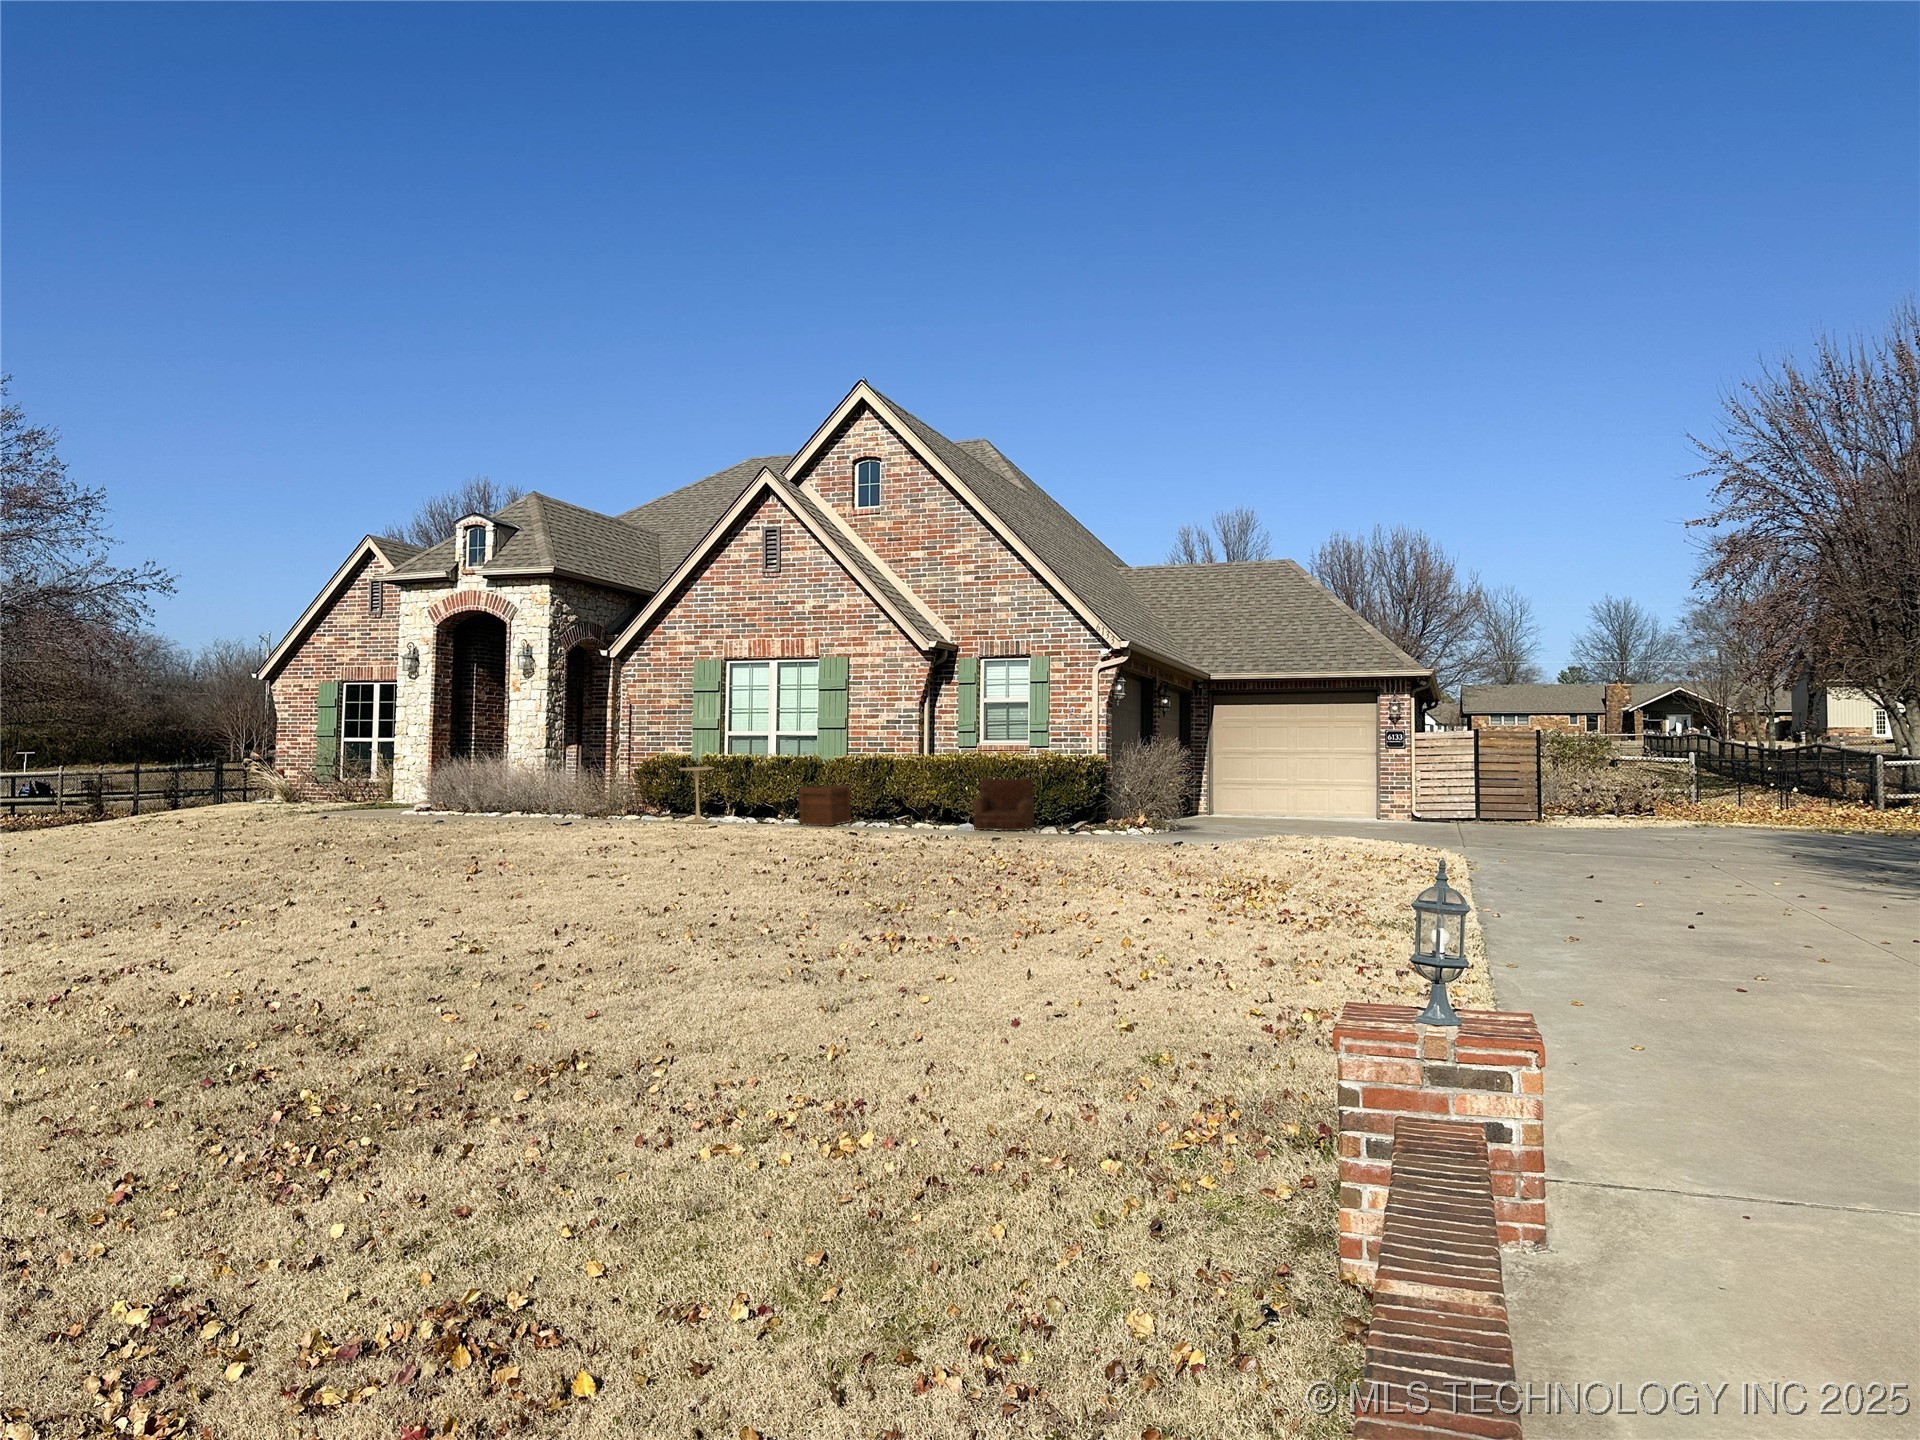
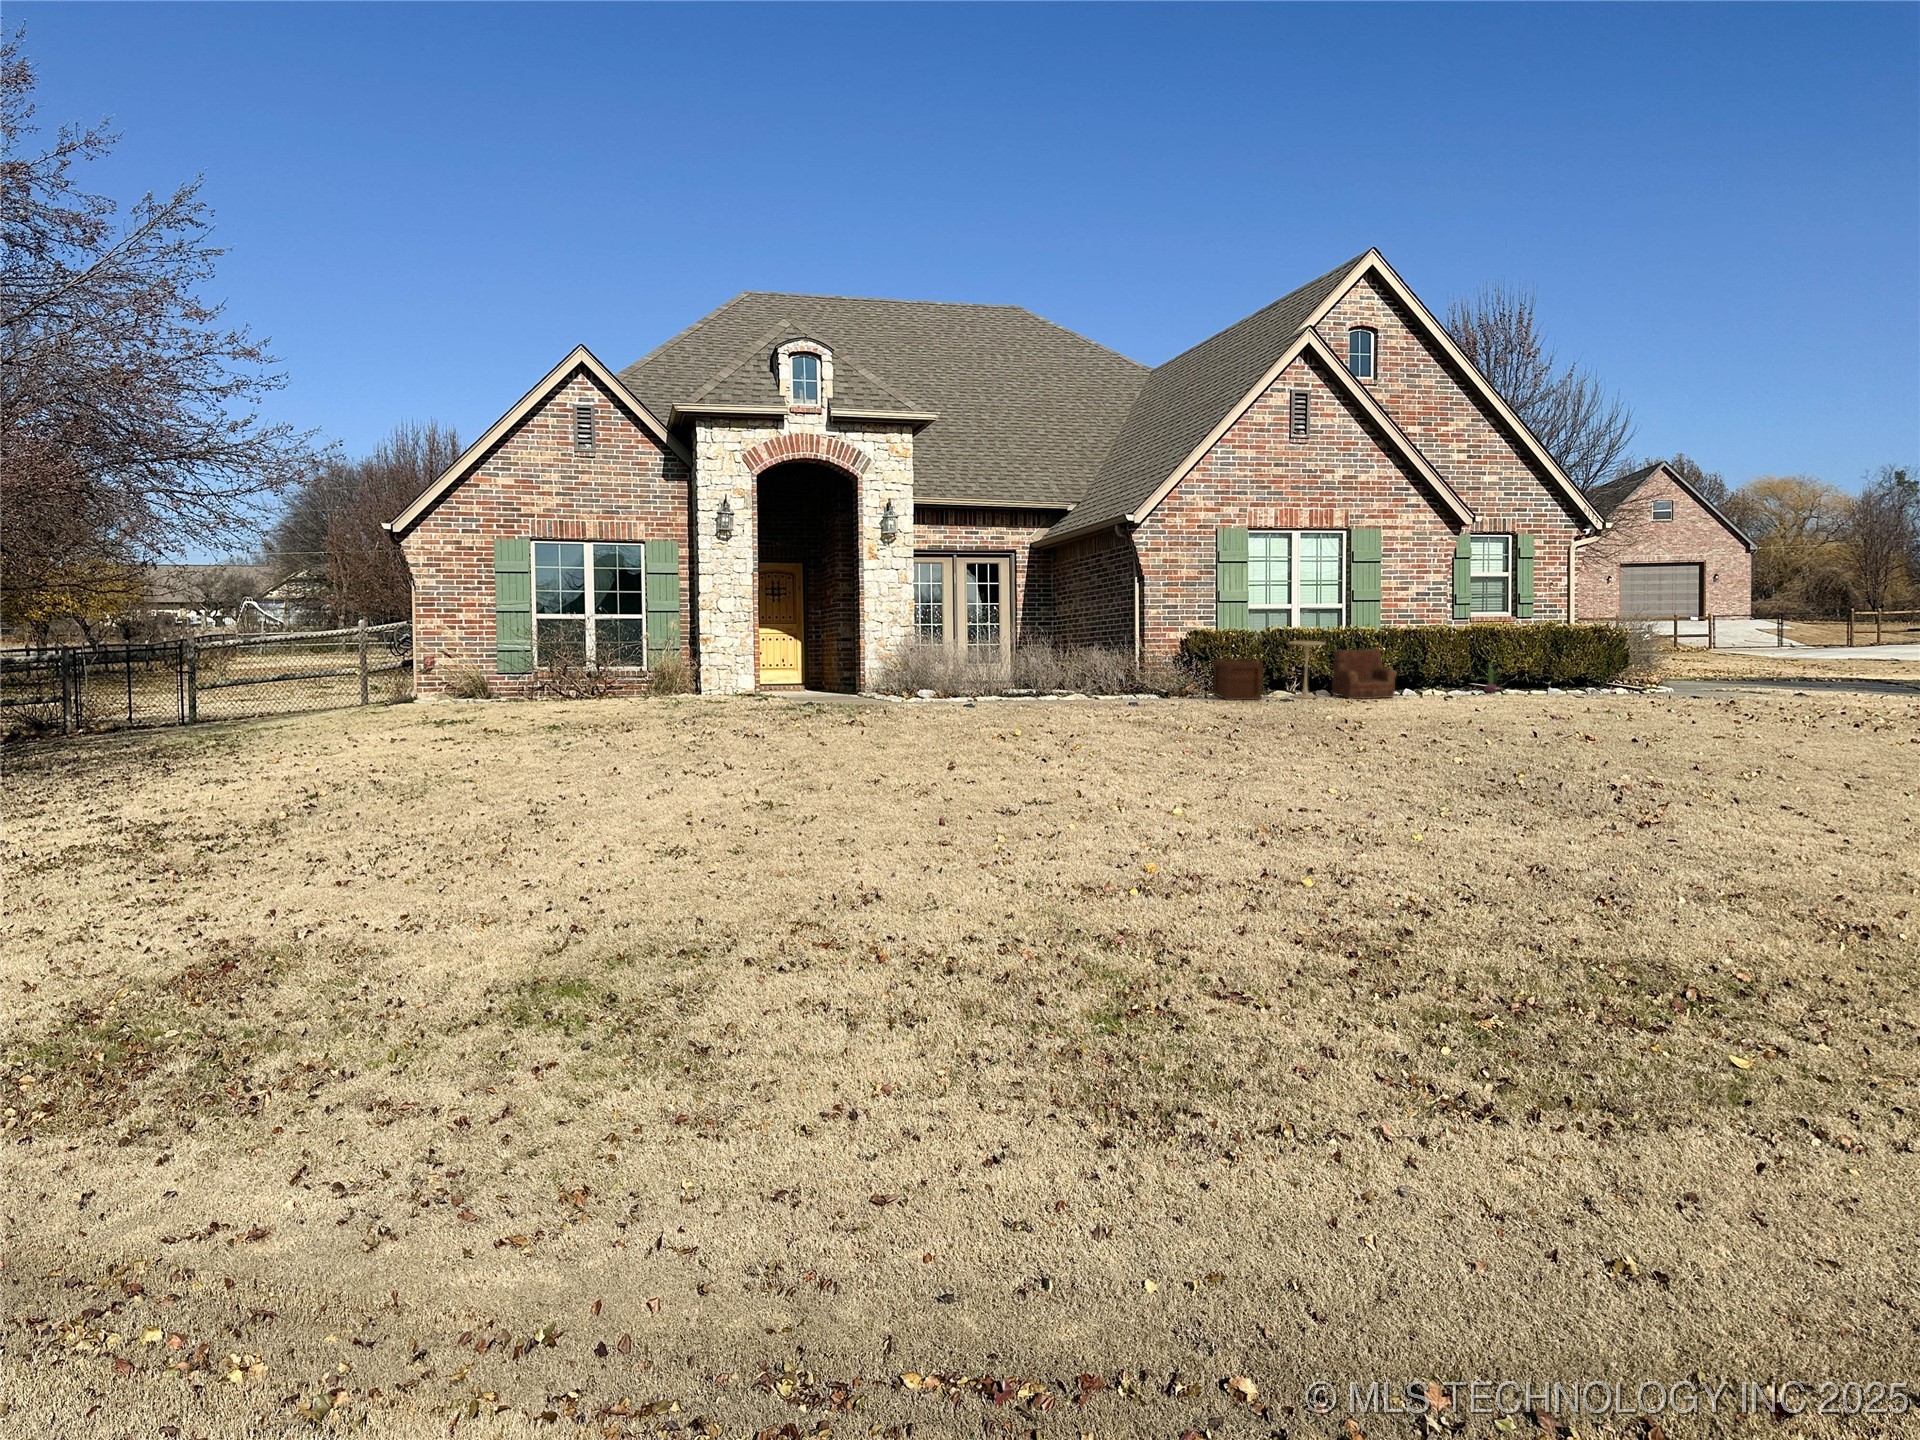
armchair: present [972,778,1034,831] -> present [1332,649,1397,699]
wooden crate: present [799,785,851,826] -> present [1213,659,1263,700]
decorative plant: none [879,793,914,826] -> present [1478,665,1499,693]

